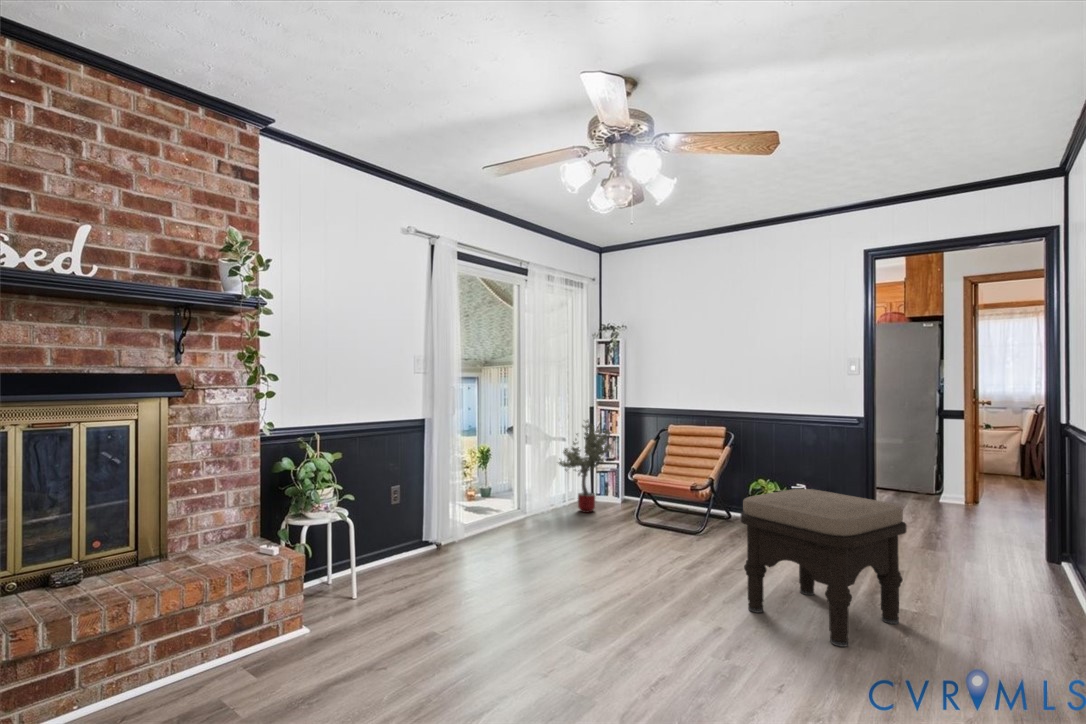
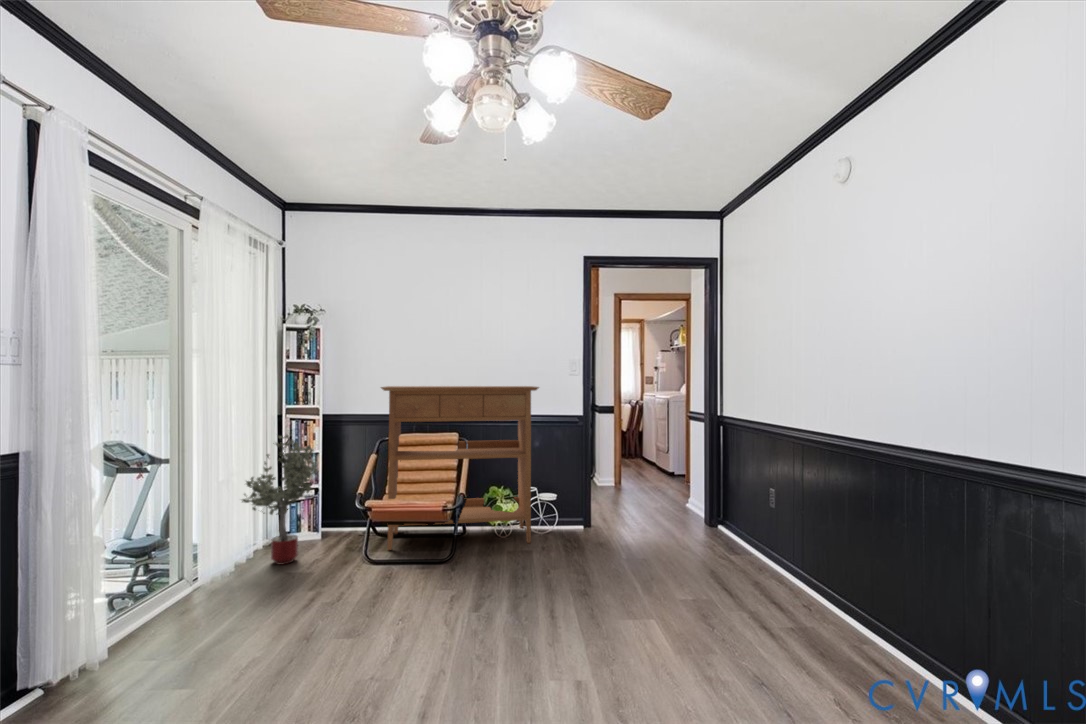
console table: none [650,385,798,534] -> present [381,386,539,550]
ottoman: present [741,489,906,647] -> none [596,498,745,677]

